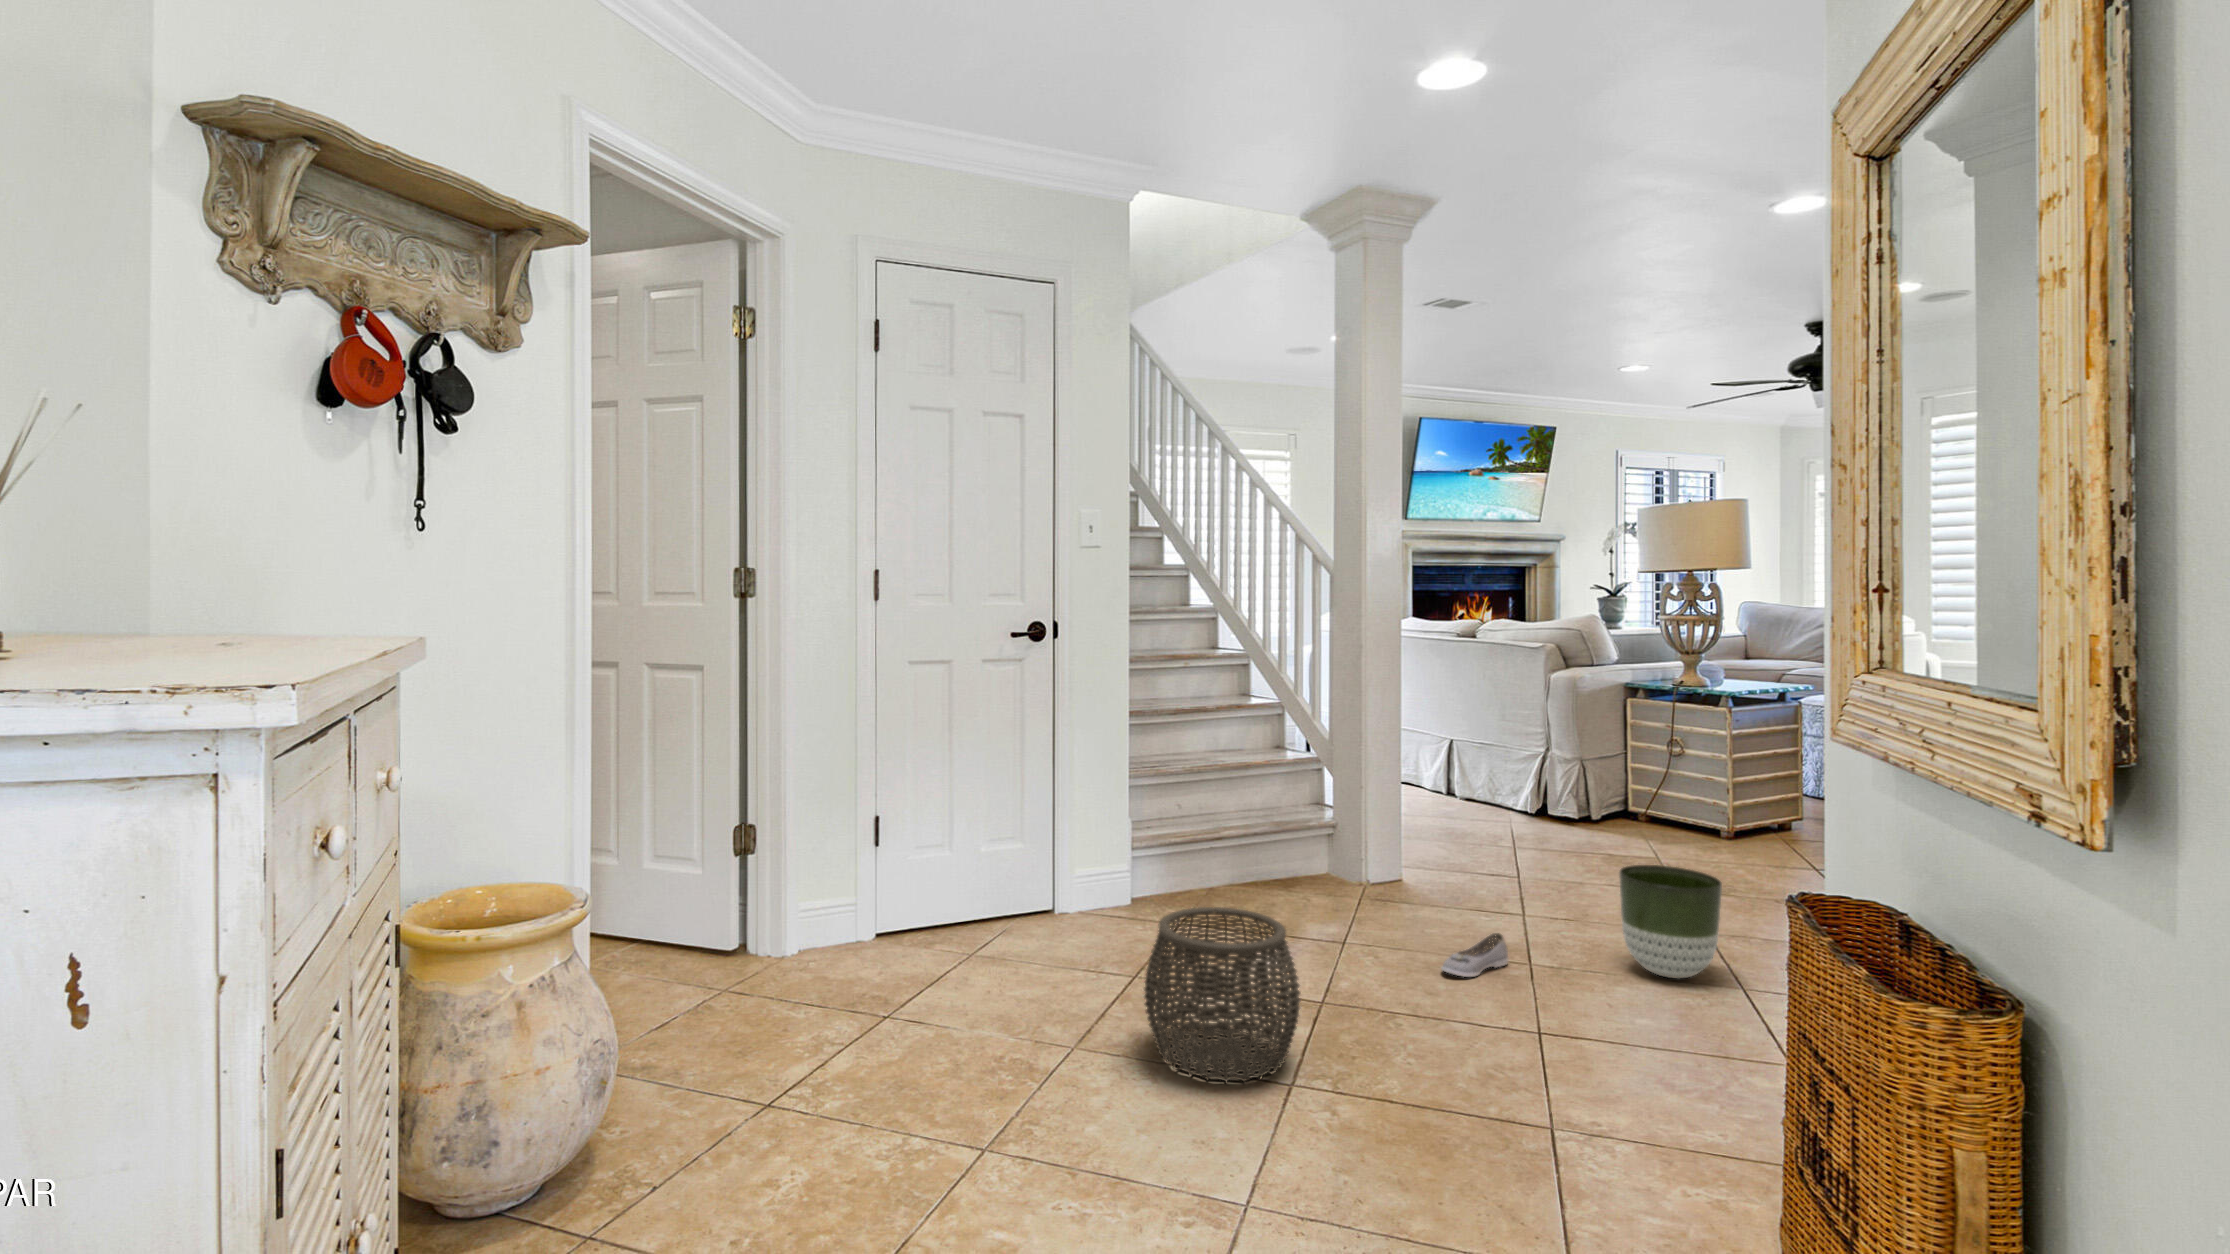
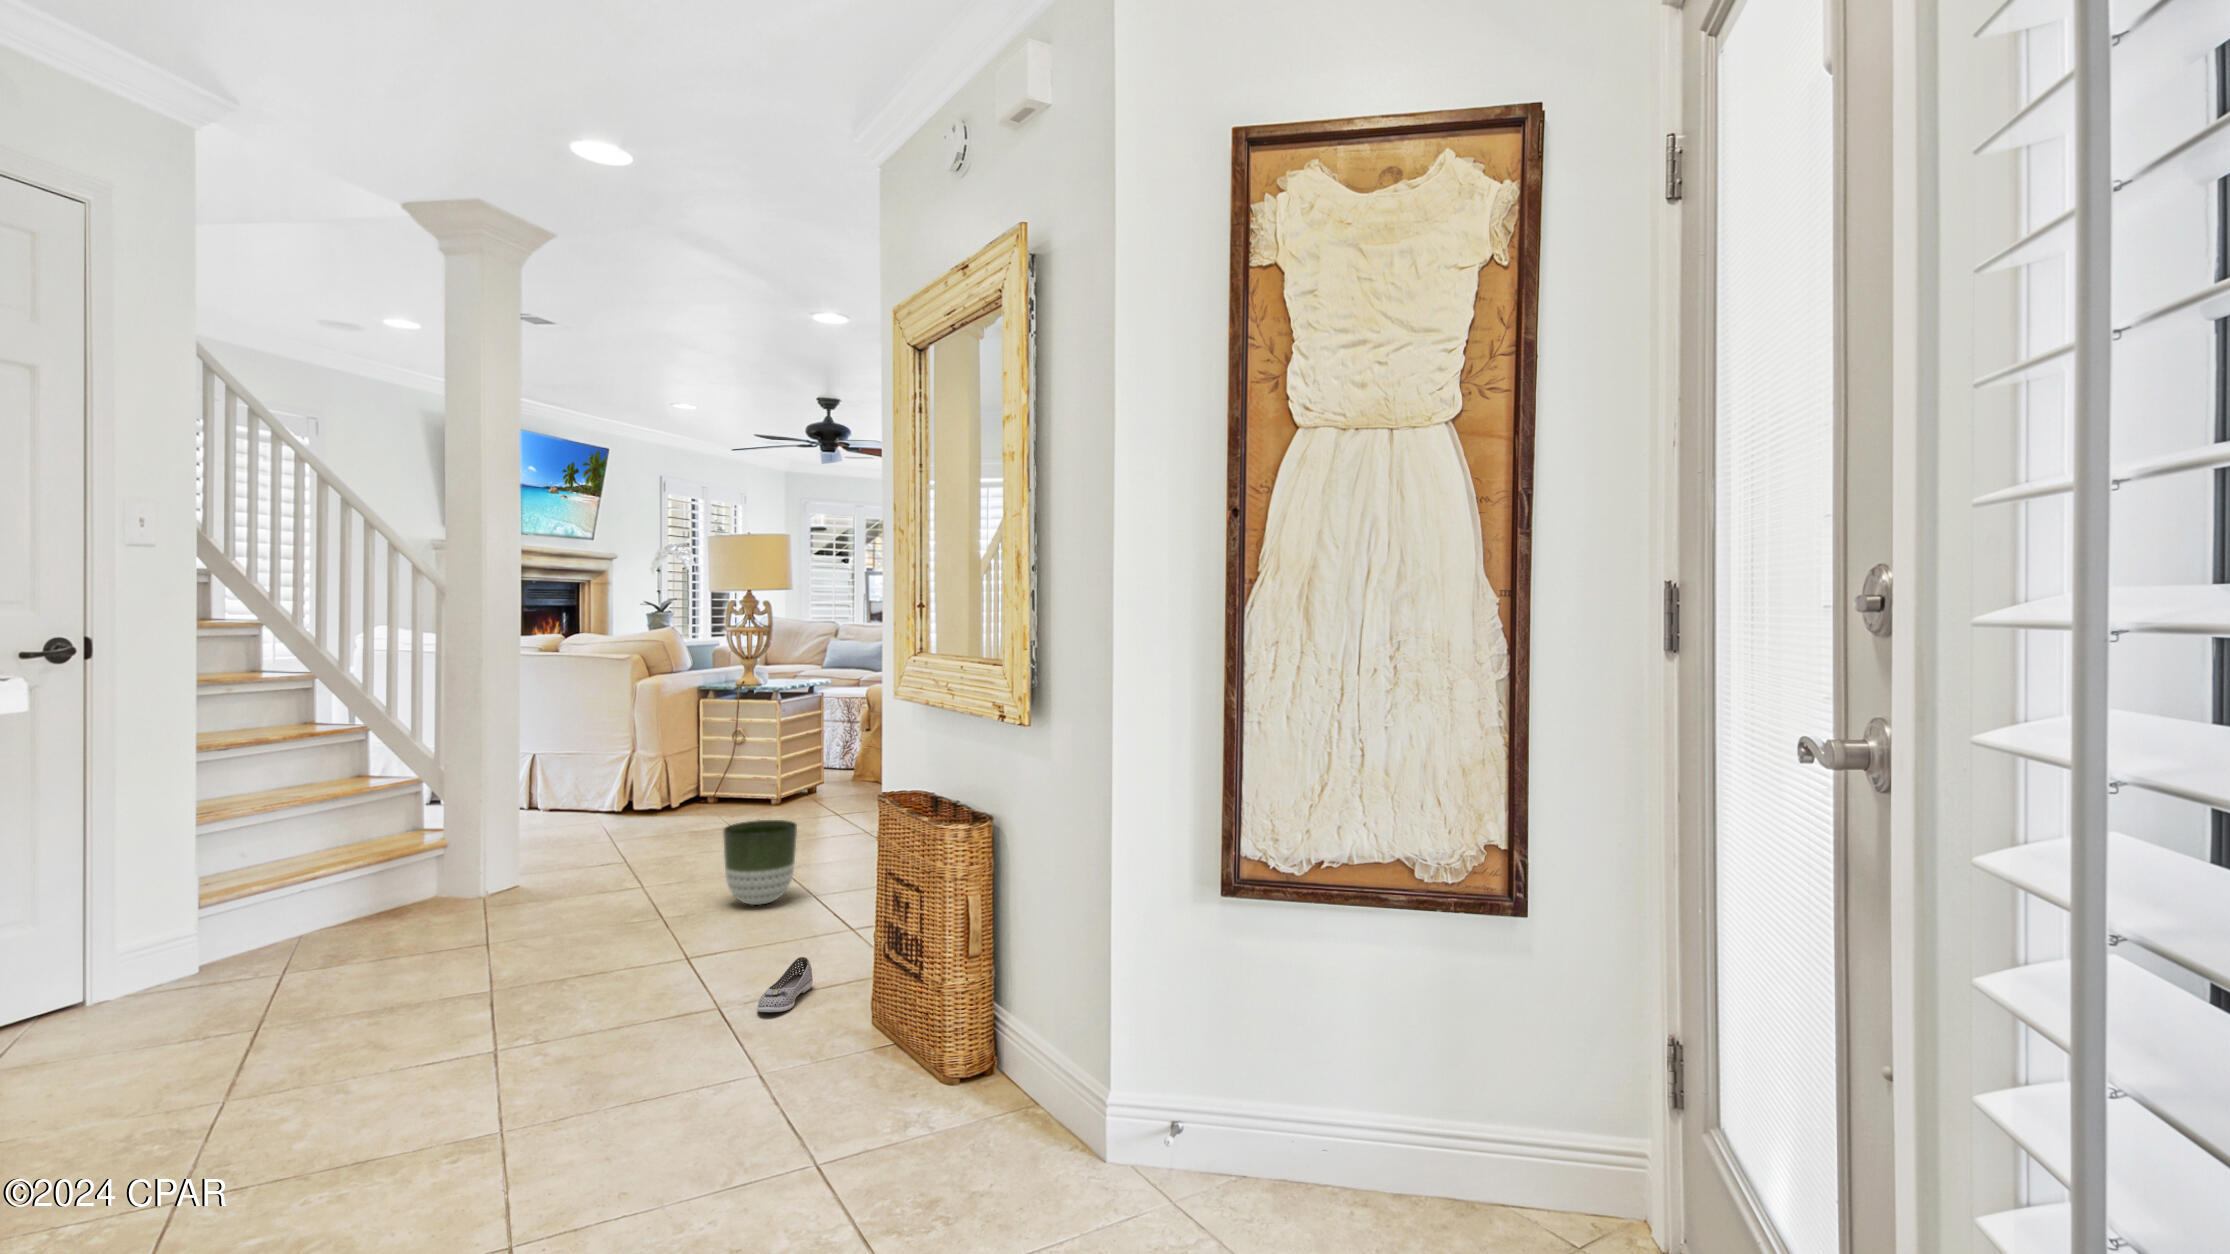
woven basket: present [1144,907,1301,1082] -> none [288,919,475,1090]
shoe: present [1441,933,1508,977] -> present [757,957,813,1012]

